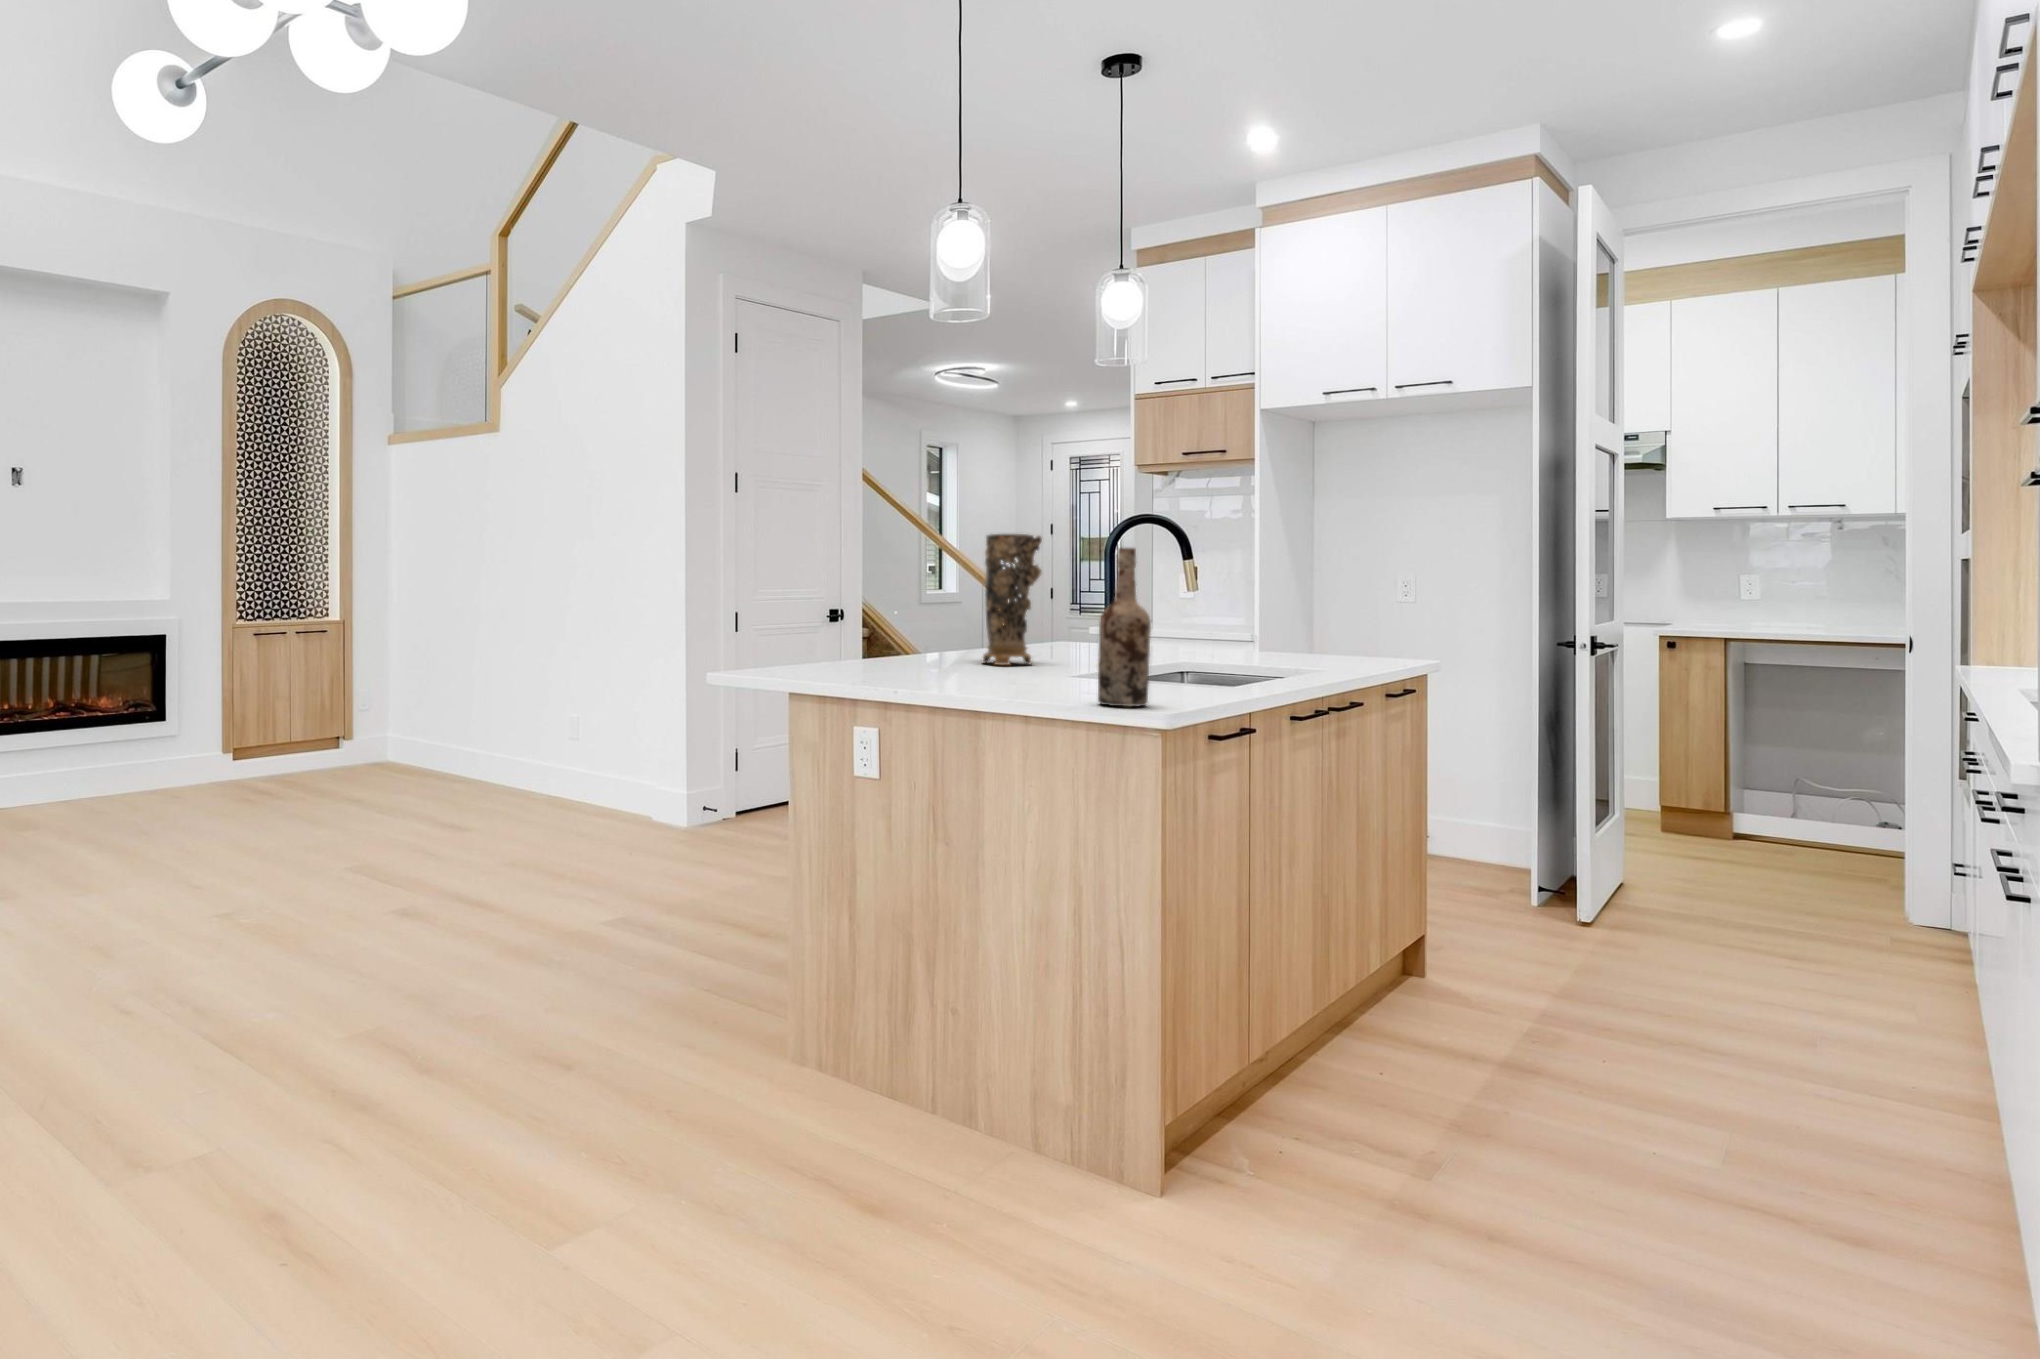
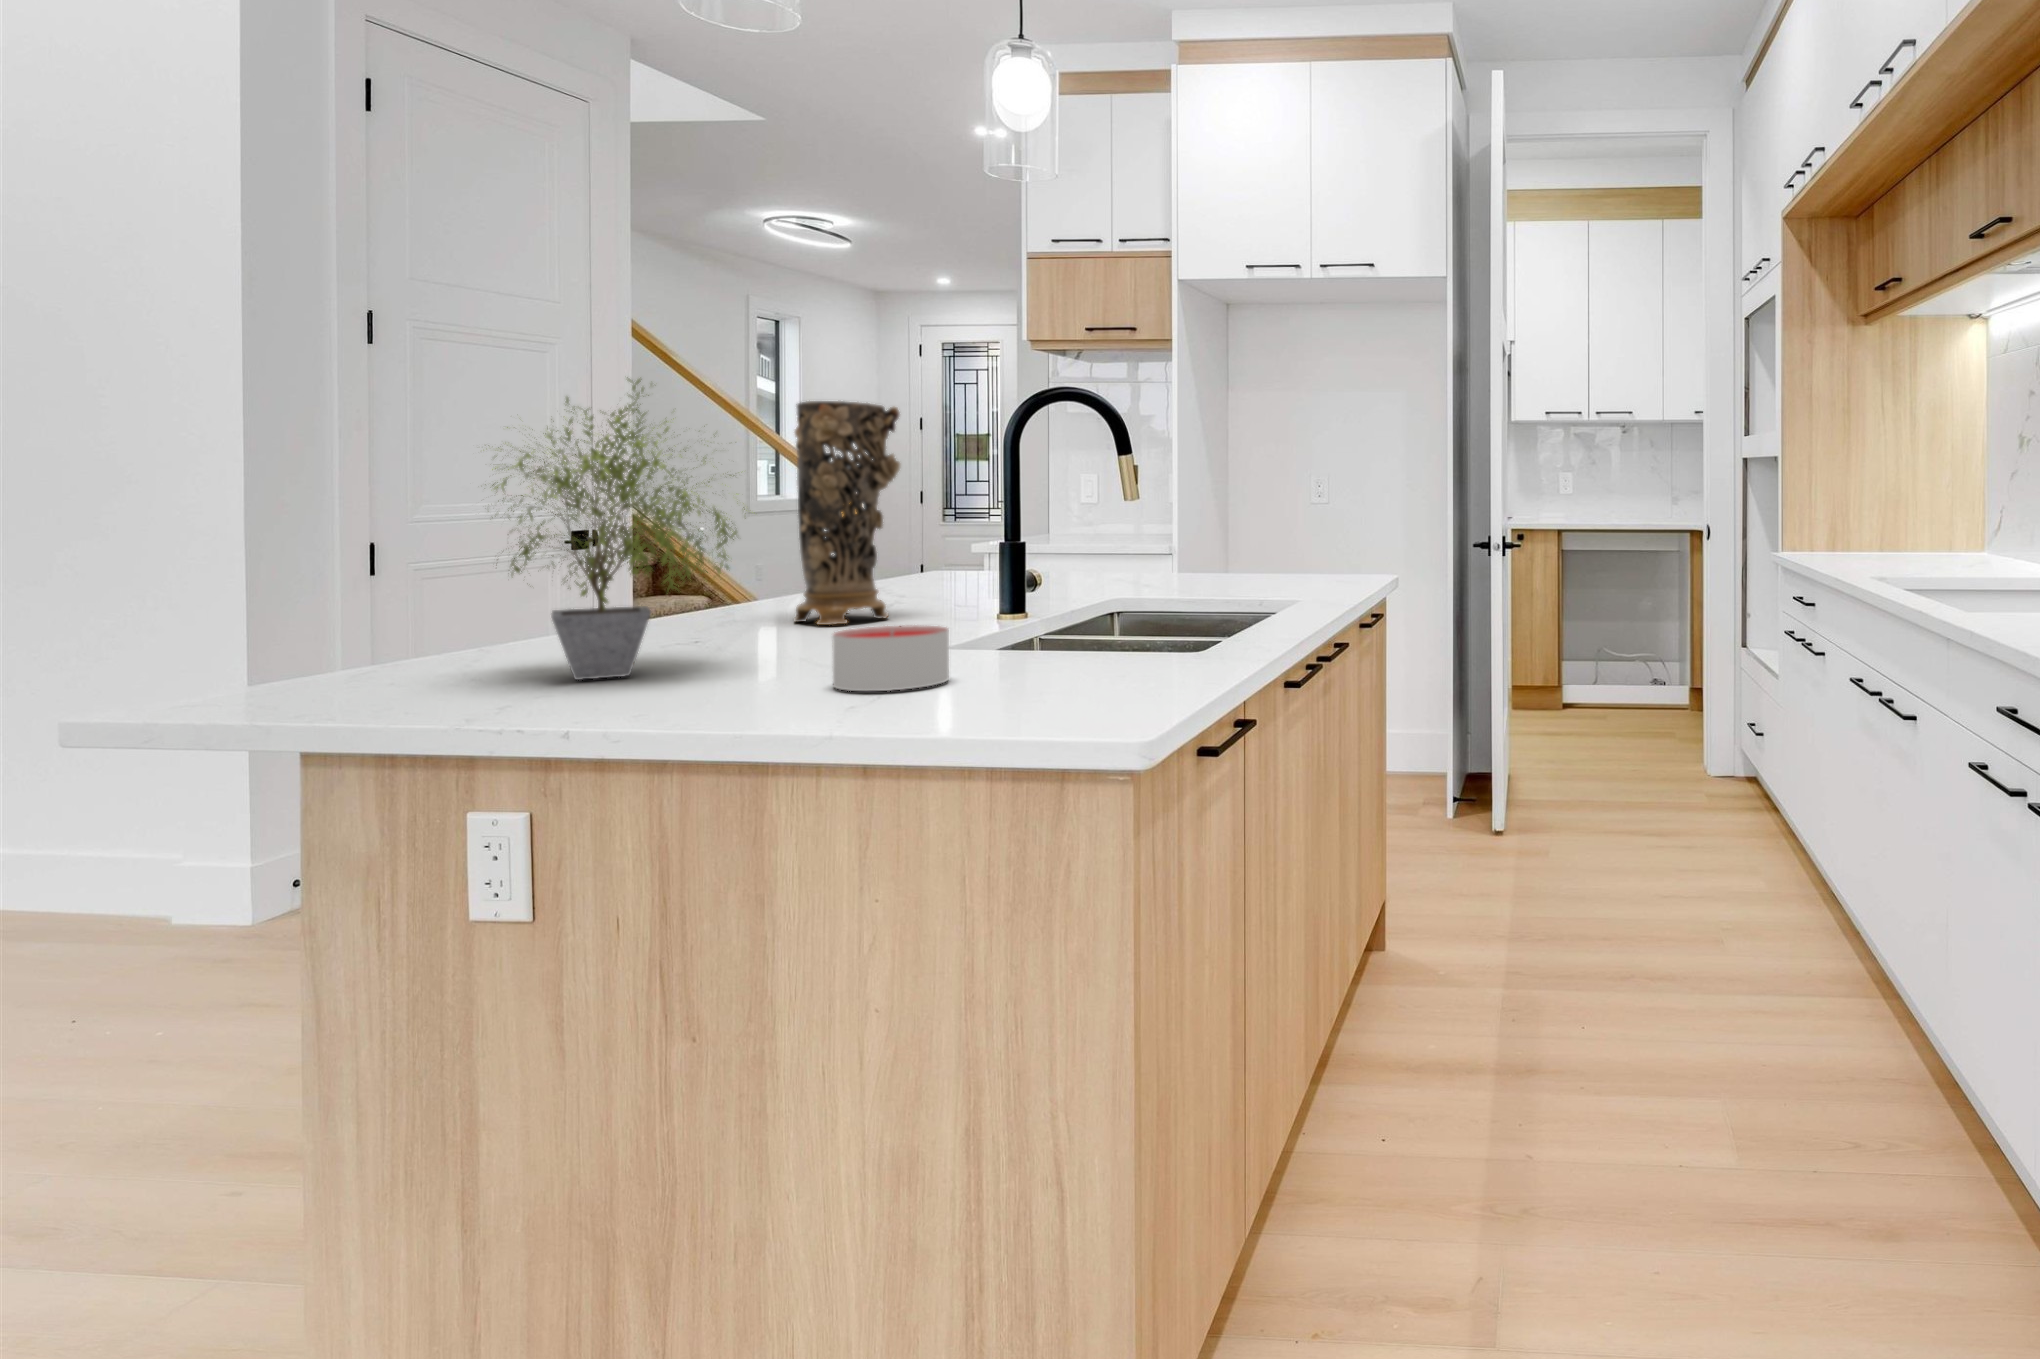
potted plant: none [855,529,975,678] -> present [492,377,747,680]
wine bottle: present [1098,548,1151,707] -> none [1015,418,1112,722]
candle: none [1009,659,1067,691] -> present [832,625,949,691]

